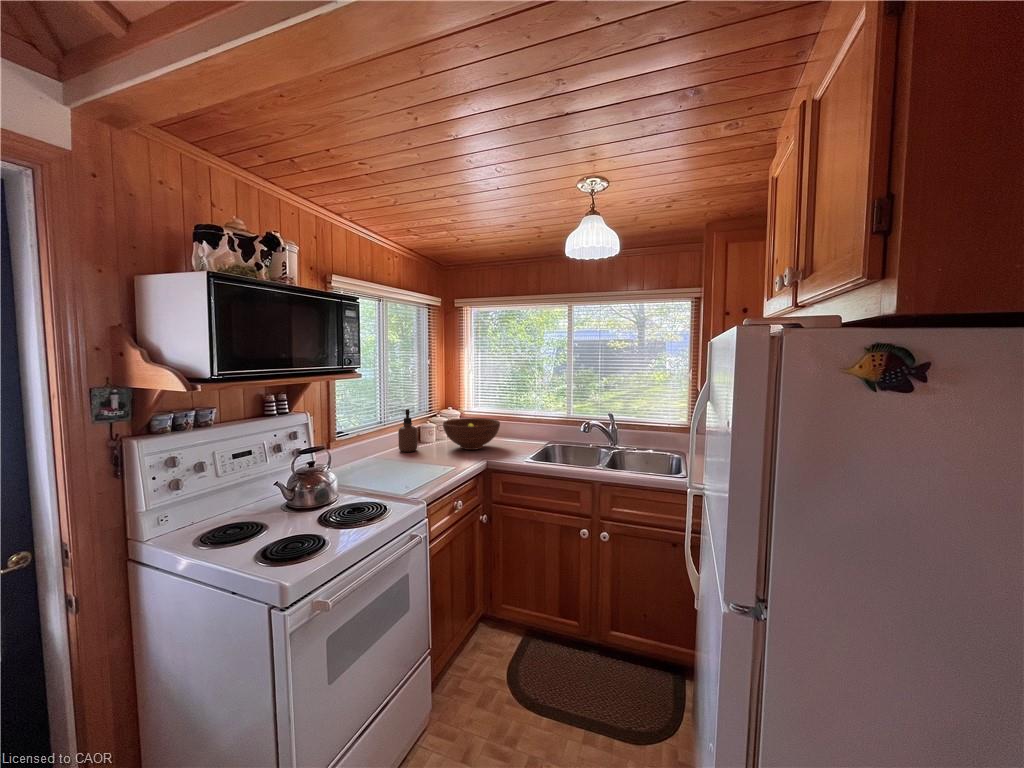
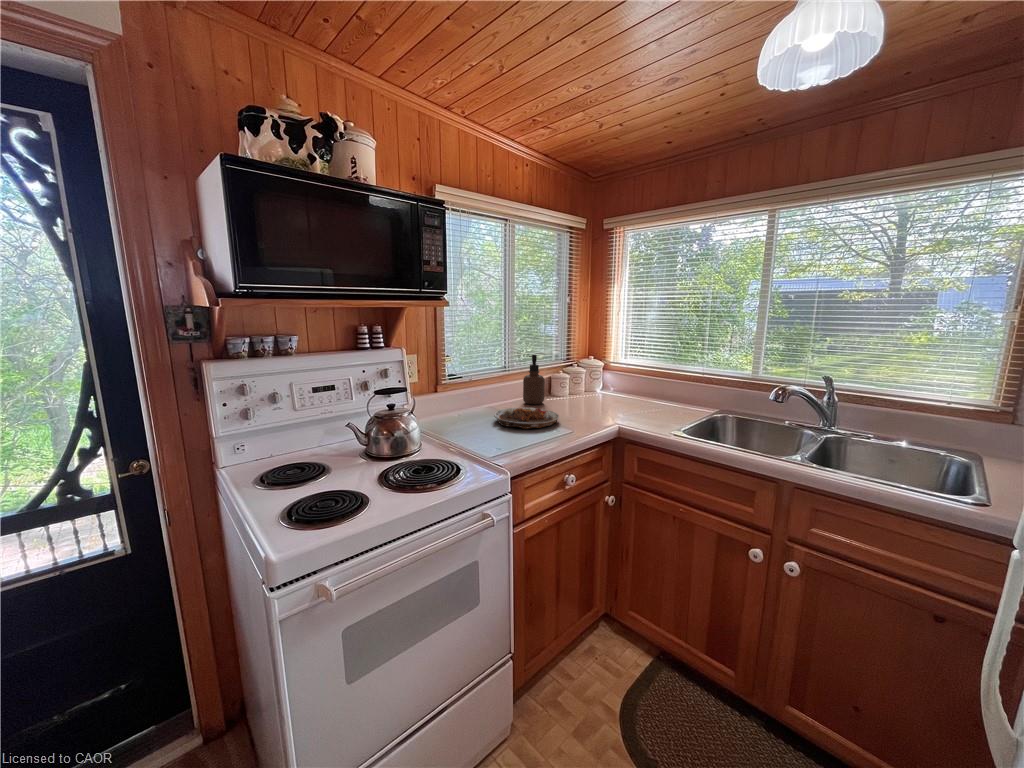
fruit bowl: present [443,418,500,450] -> none [575,370,649,410]
plate: none [384,454,439,472] -> present [494,408,559,429]

